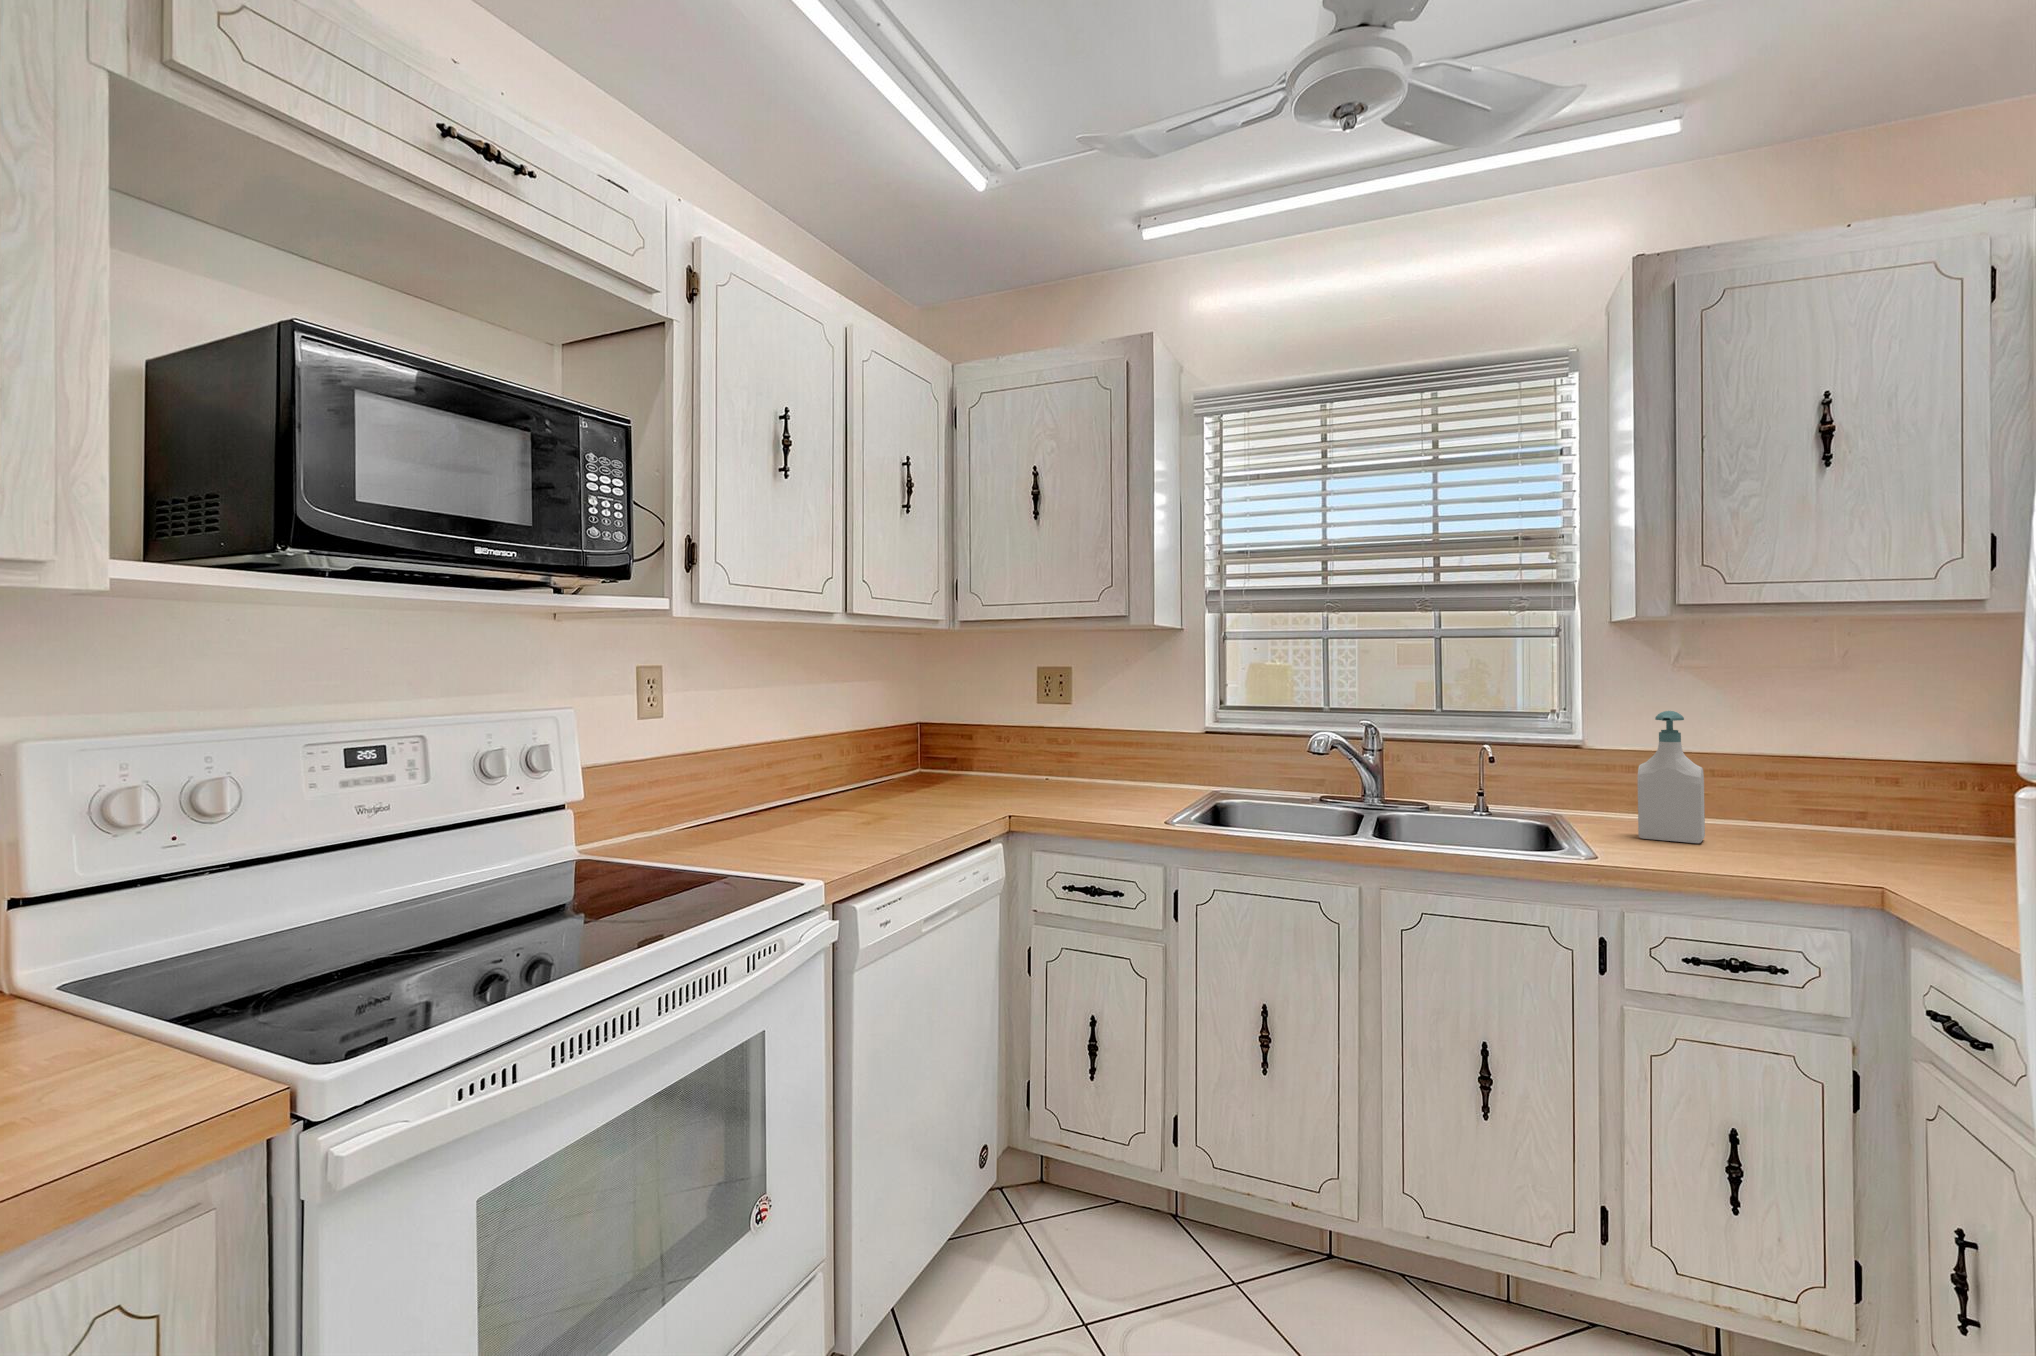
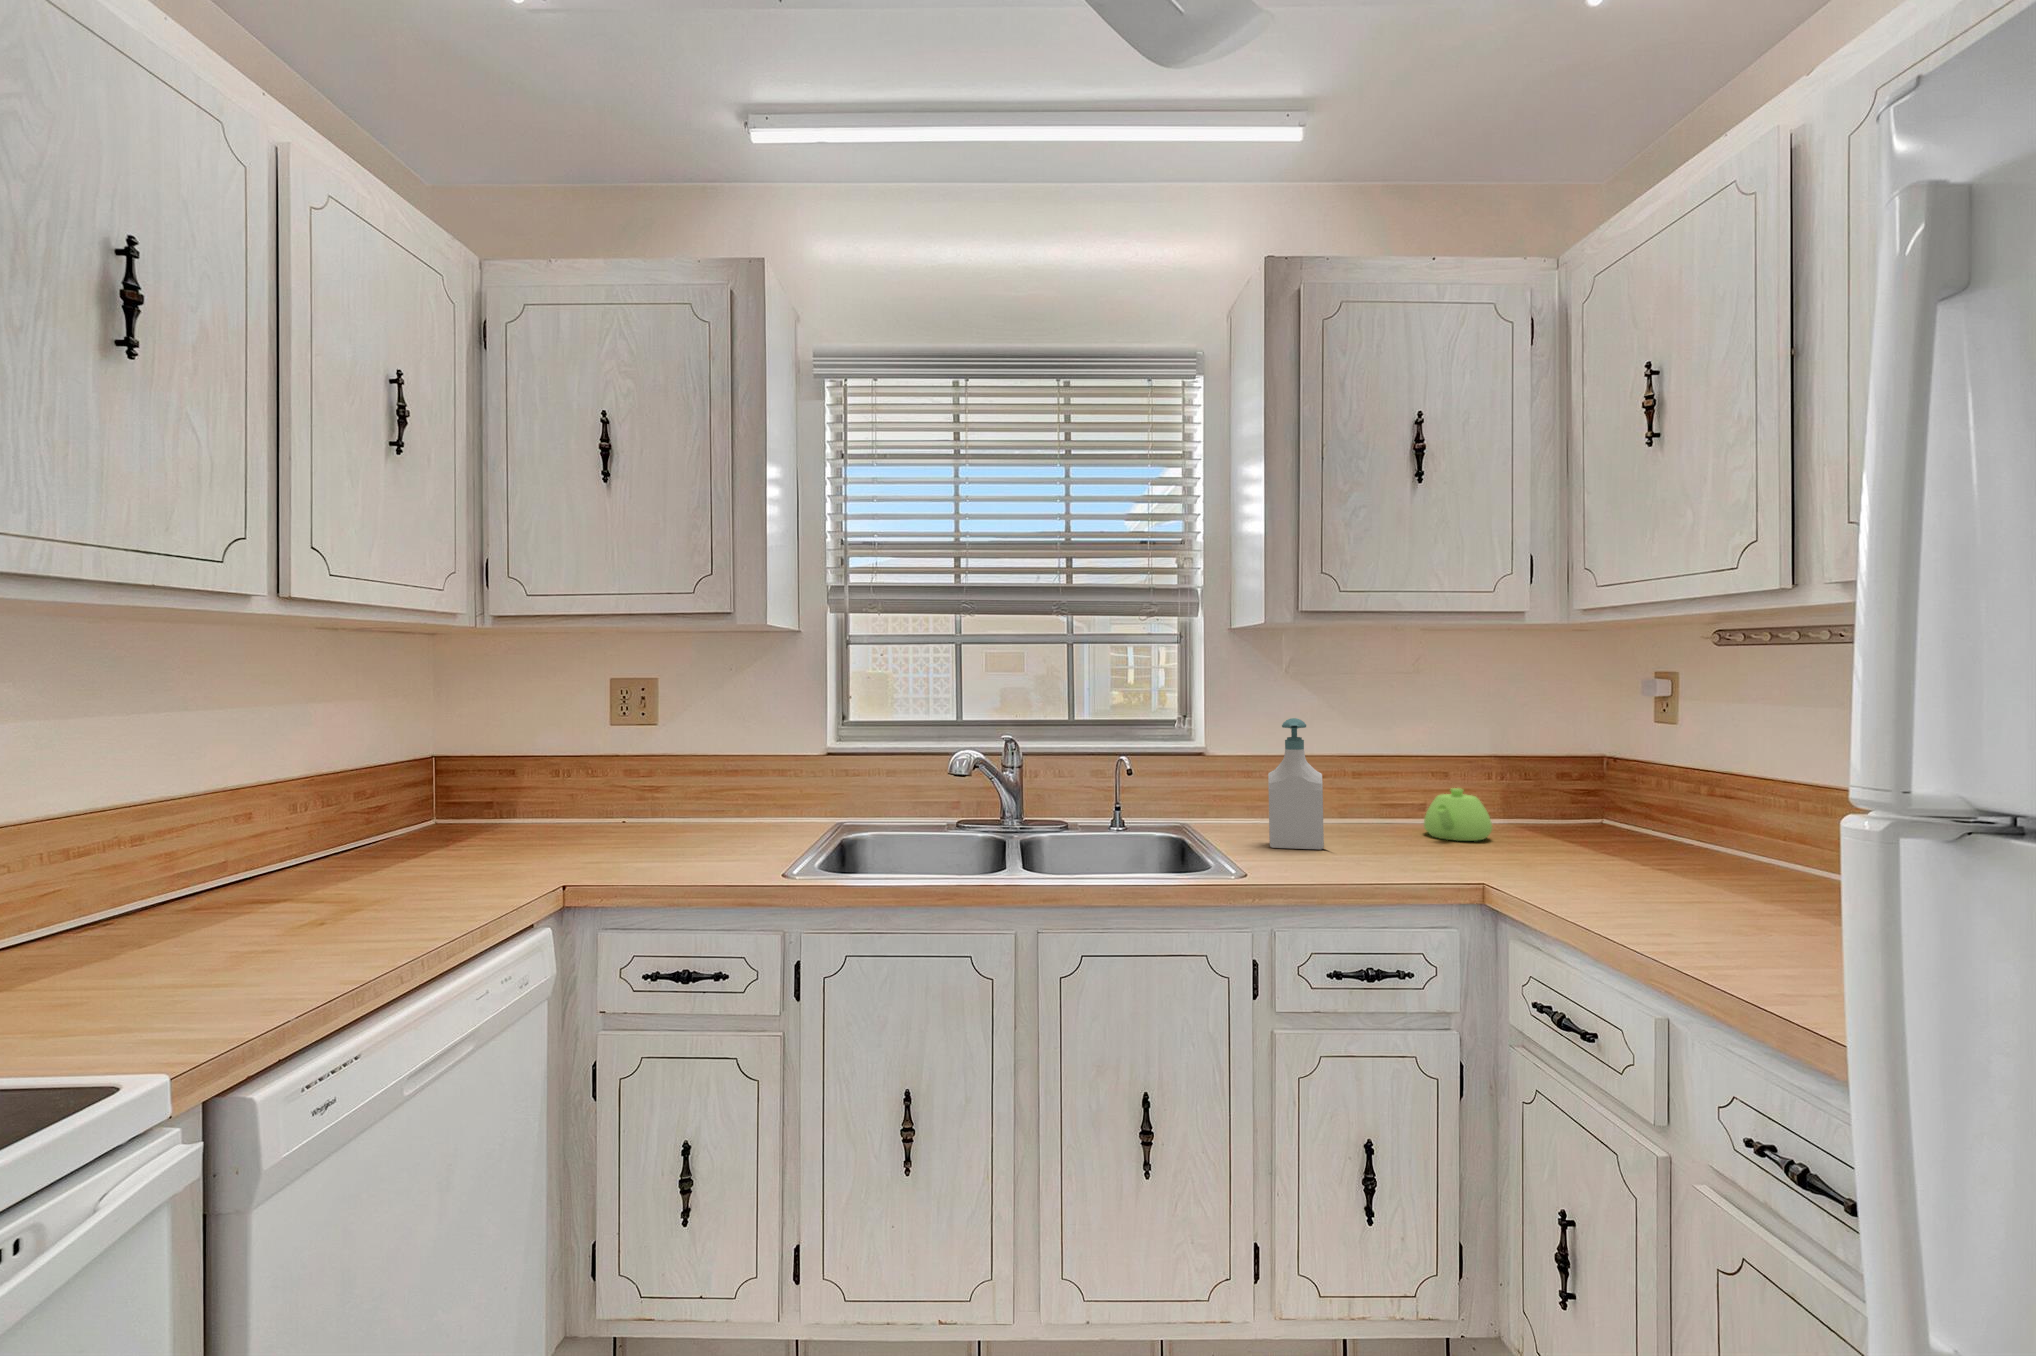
teapot: none [1848,793,1942,851] -> present [1424,788,1492,841]

